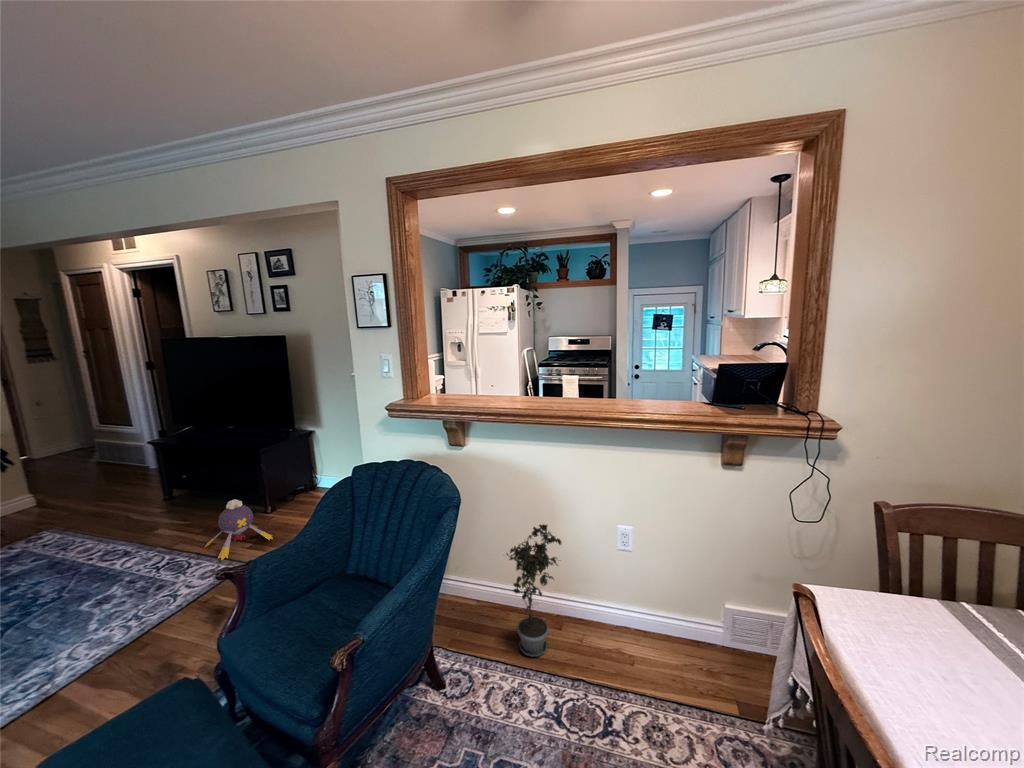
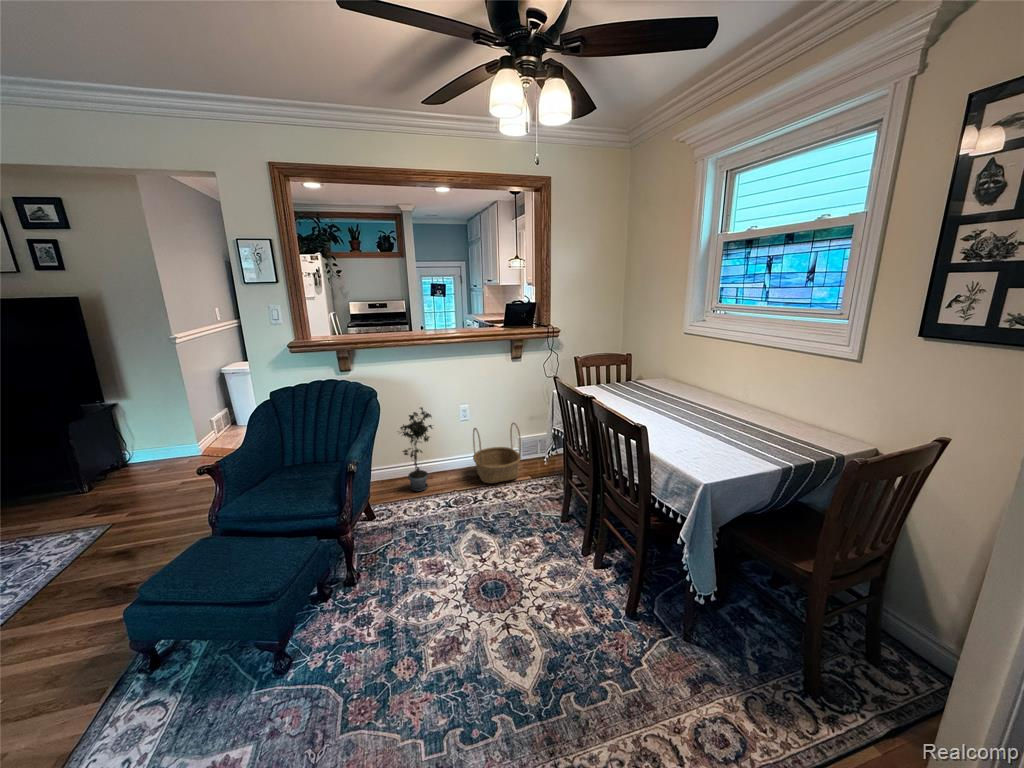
plush toy: present [205,499,273,560] -> none [27,470,122,530]
basket: none [627,577,720,704] -> present [473,423,521,483]

